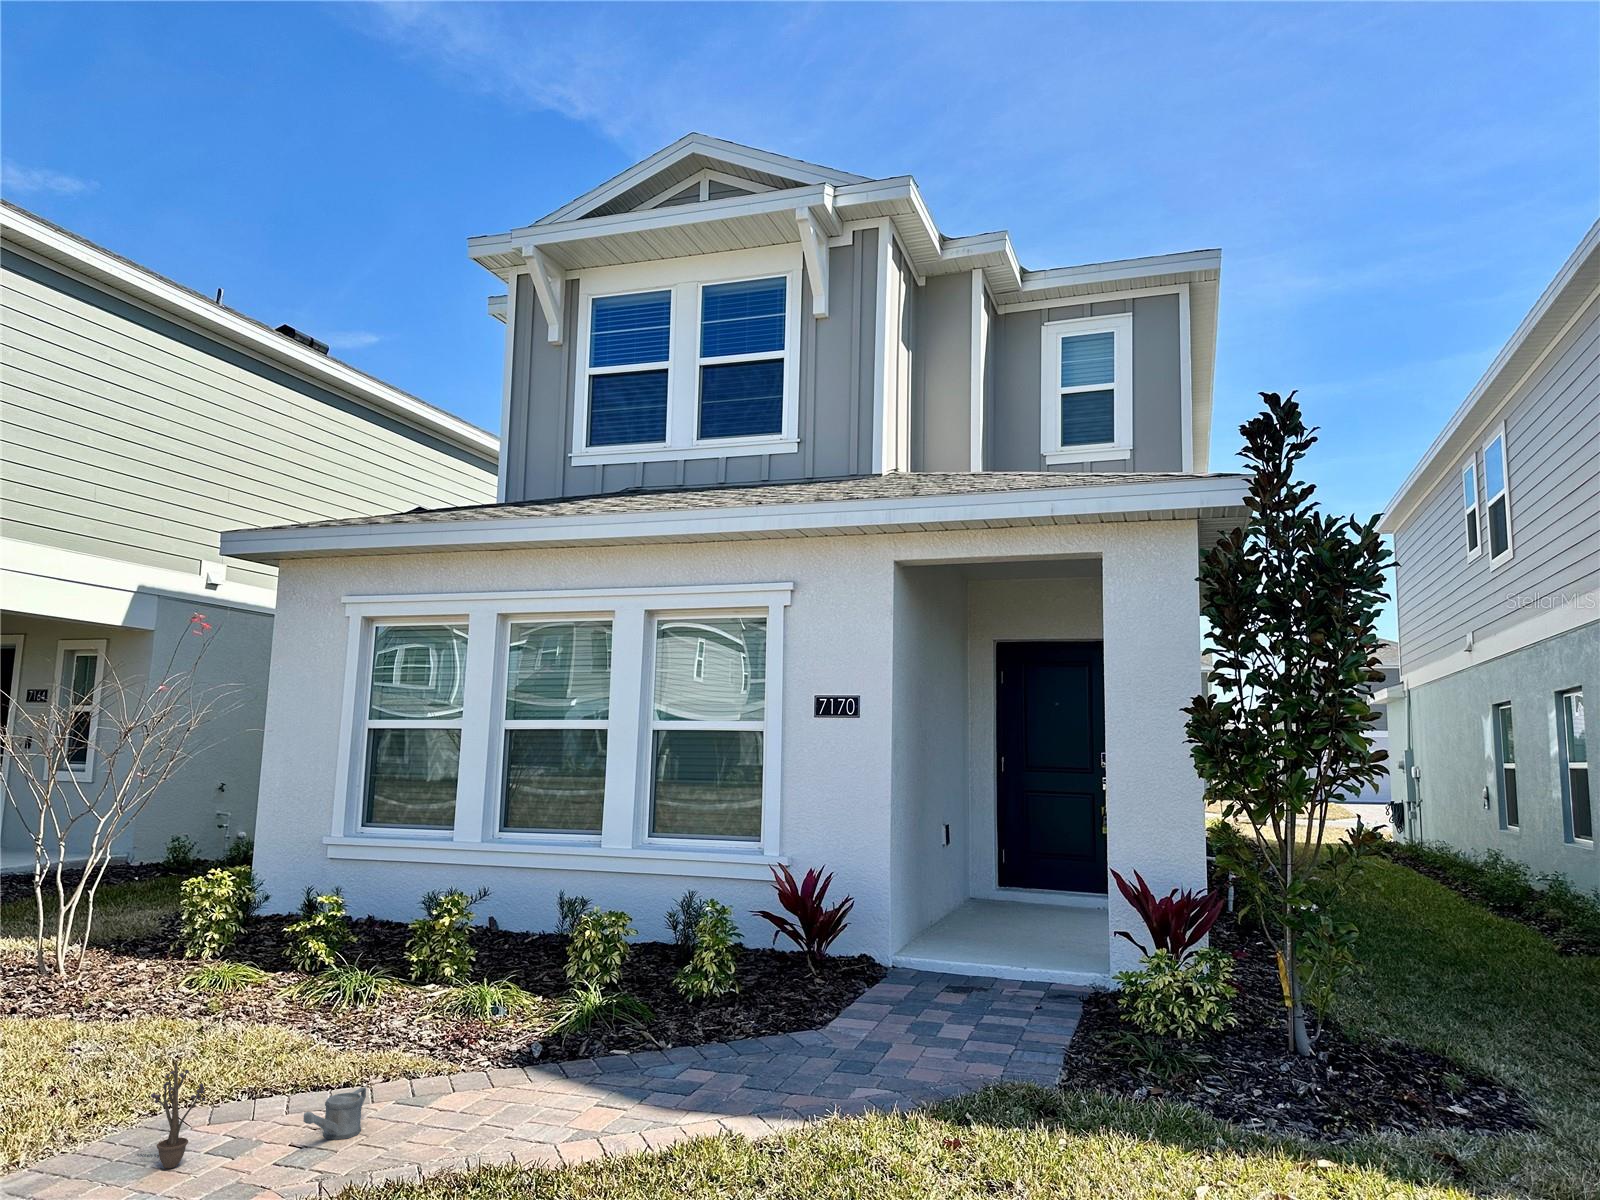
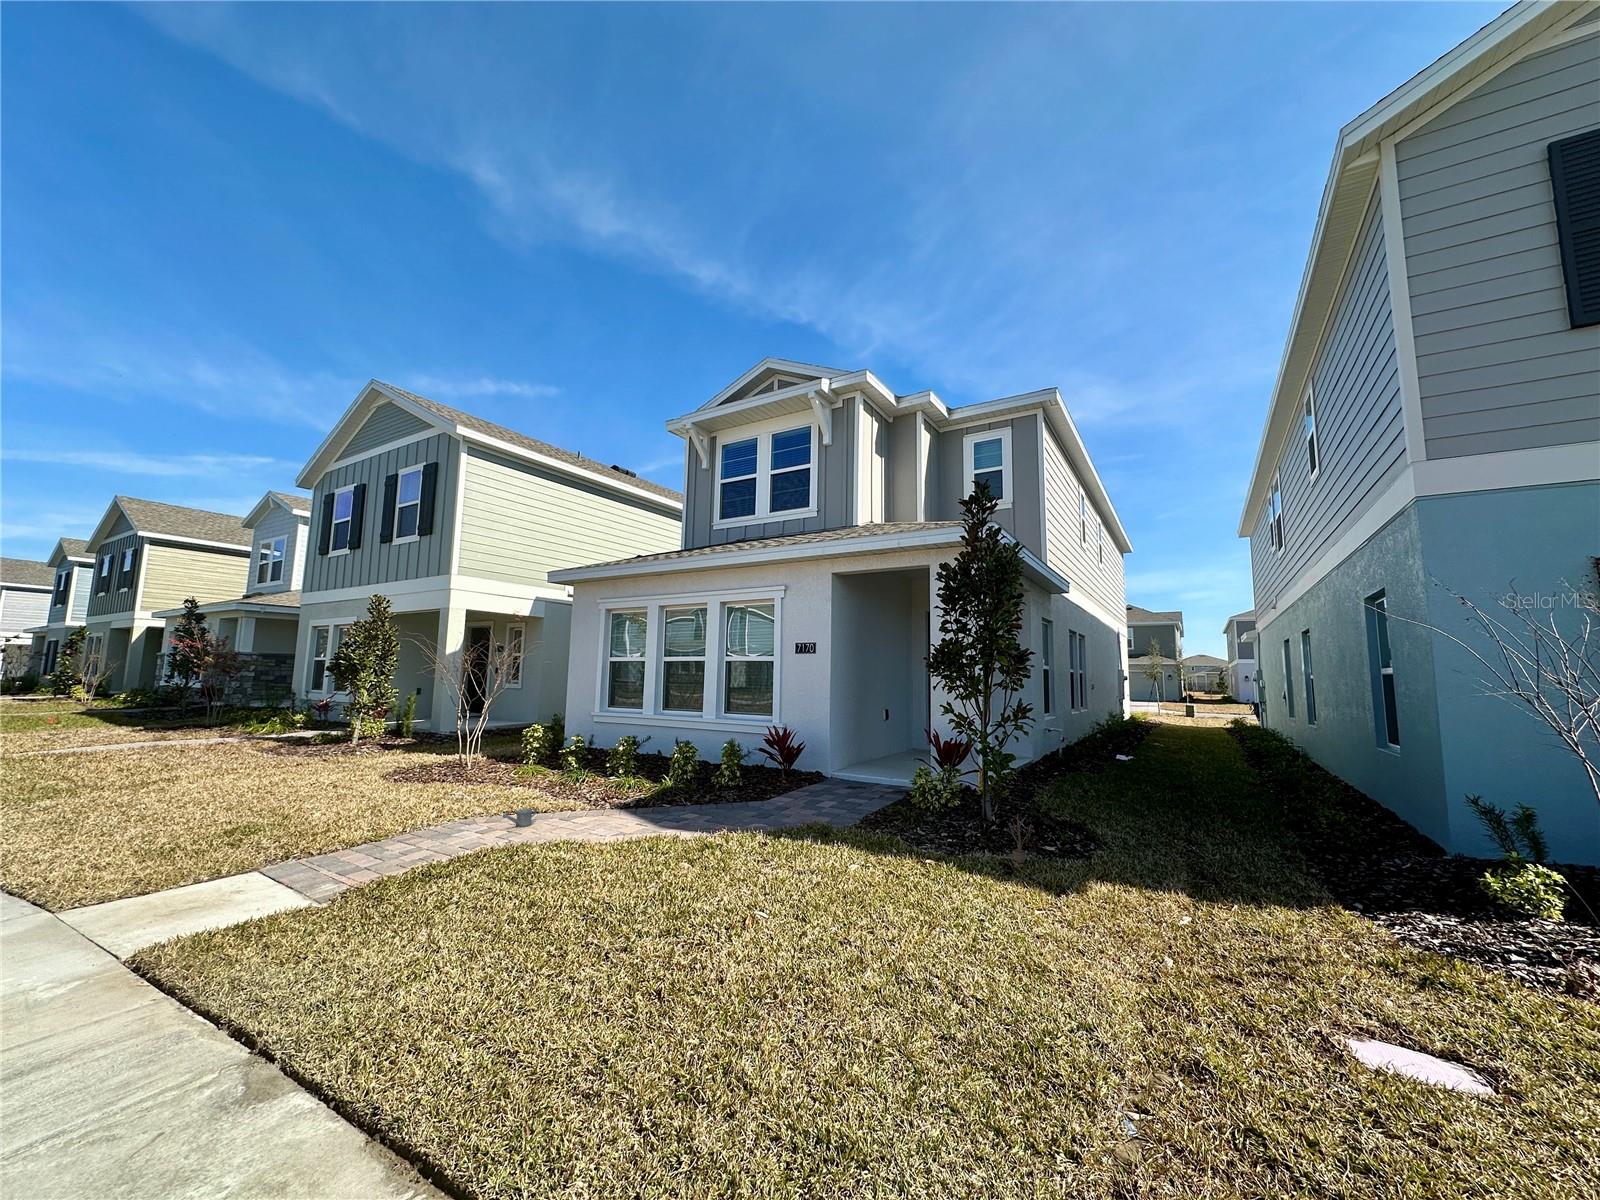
decorative plant: present [137,1063,206,1168] -> present [999,814,1035,863]

